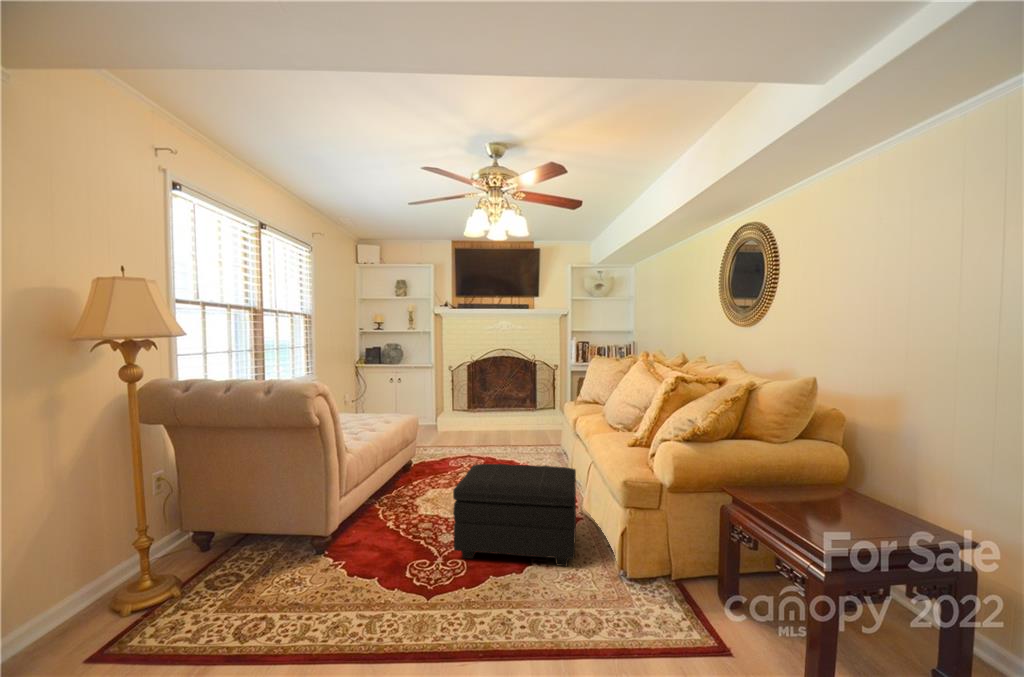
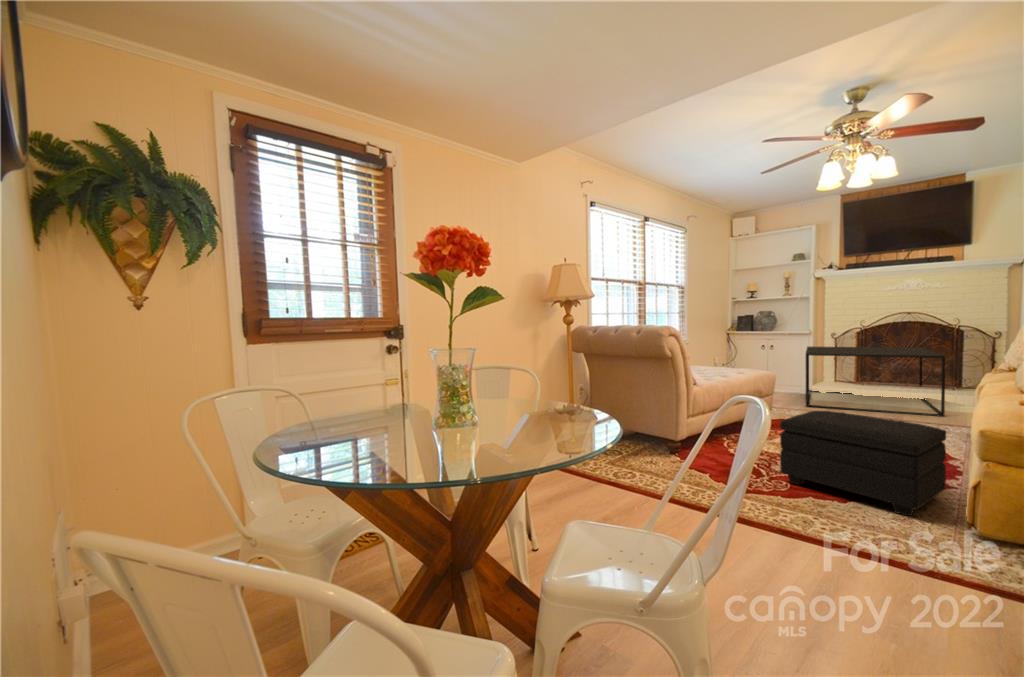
coffee table: none [430,376,530,442] -> present [806,347,945,417]

